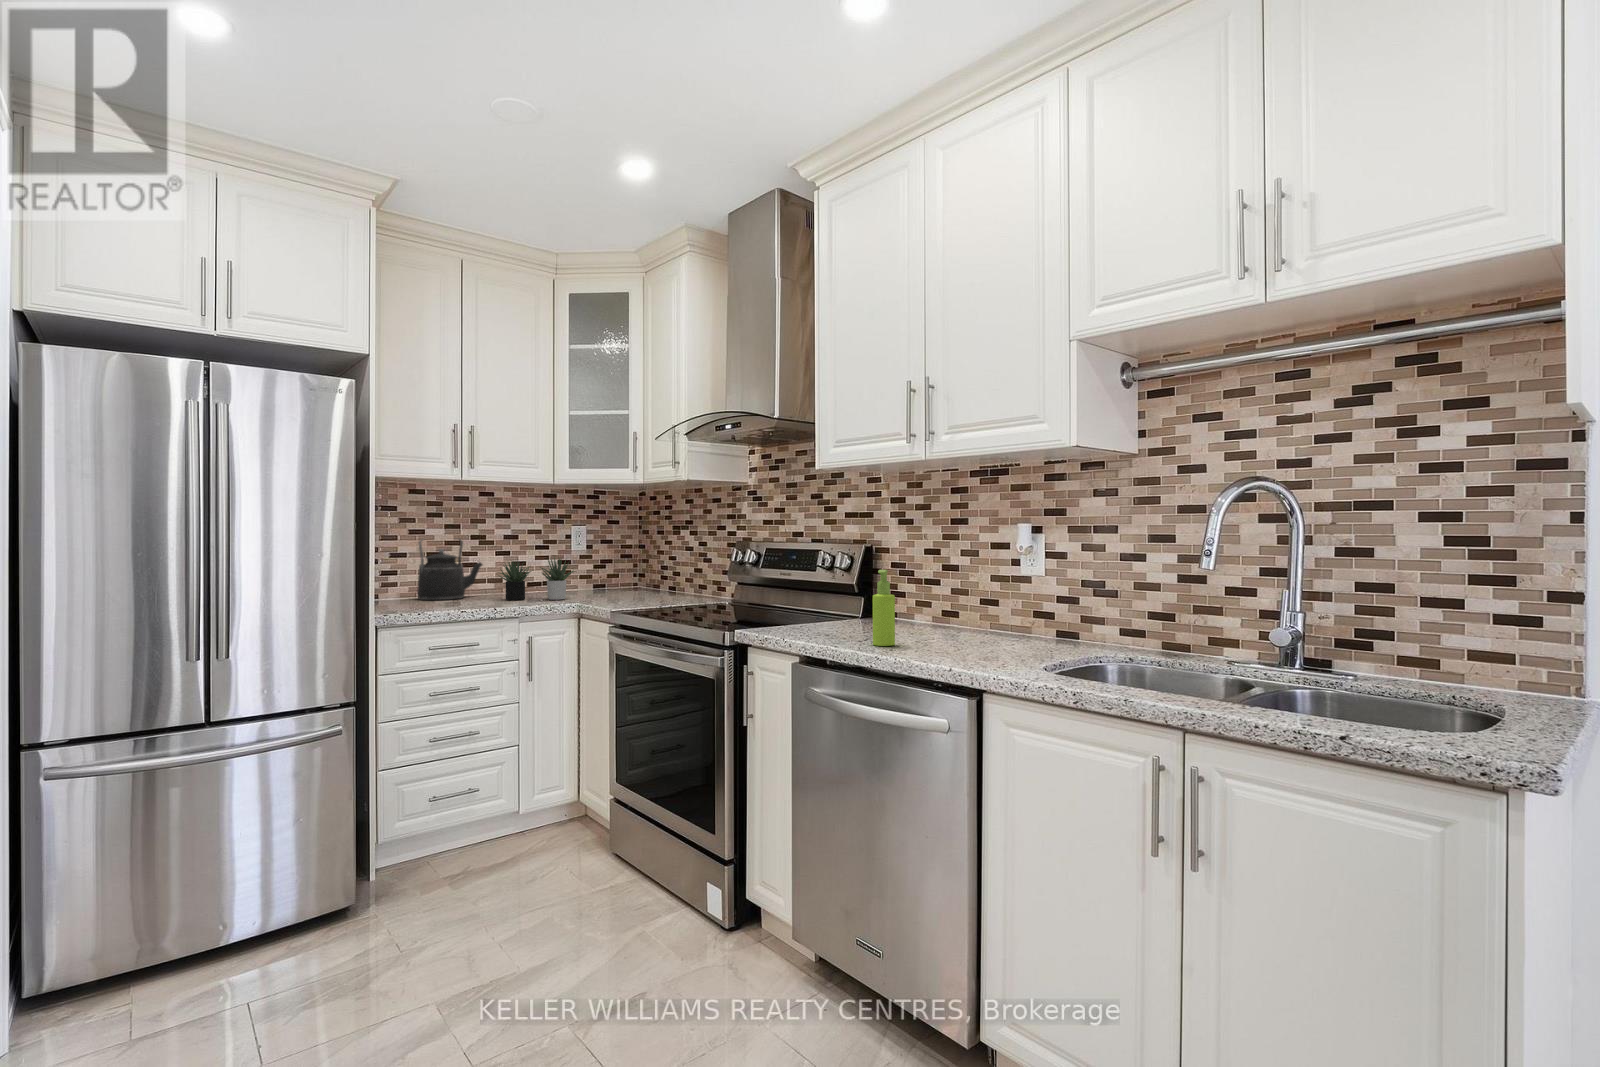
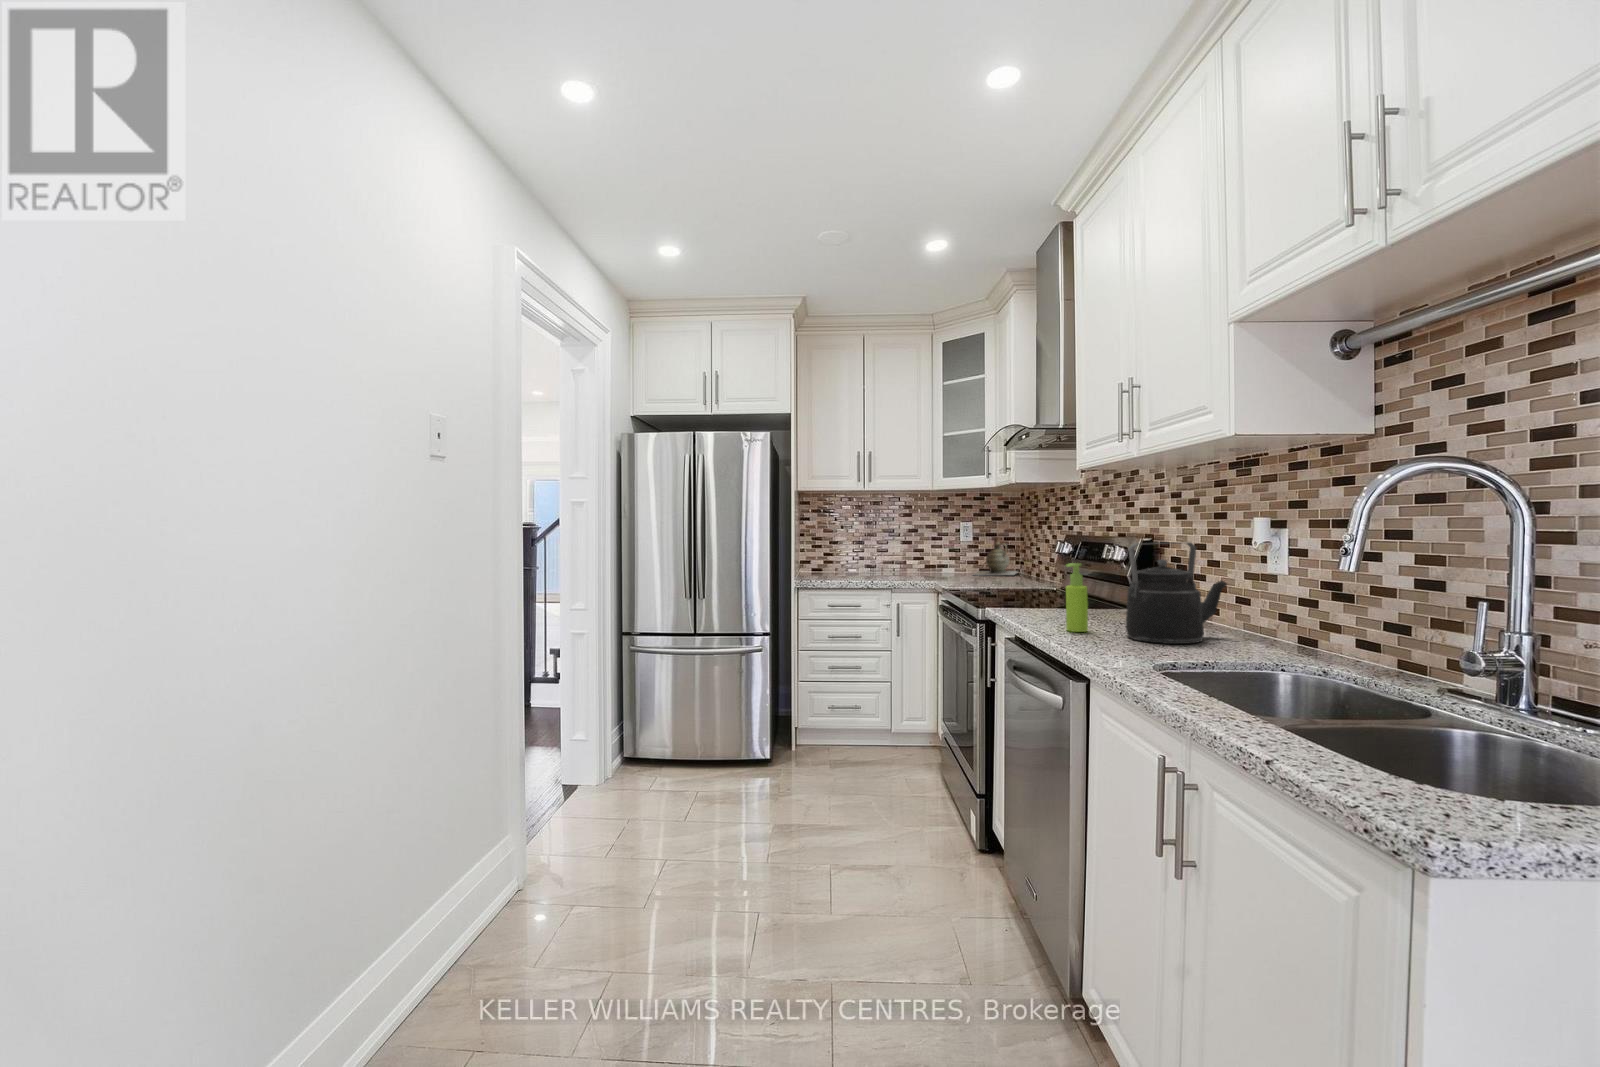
kettle: present [417,539,482,600] -> present [1126,542,1227,644]
ceramic jug: none [590,545,644,593] -> present [975,537,1017,575]
succulent plant: present [498,557,574,600] -> none [892,545,948,579]

